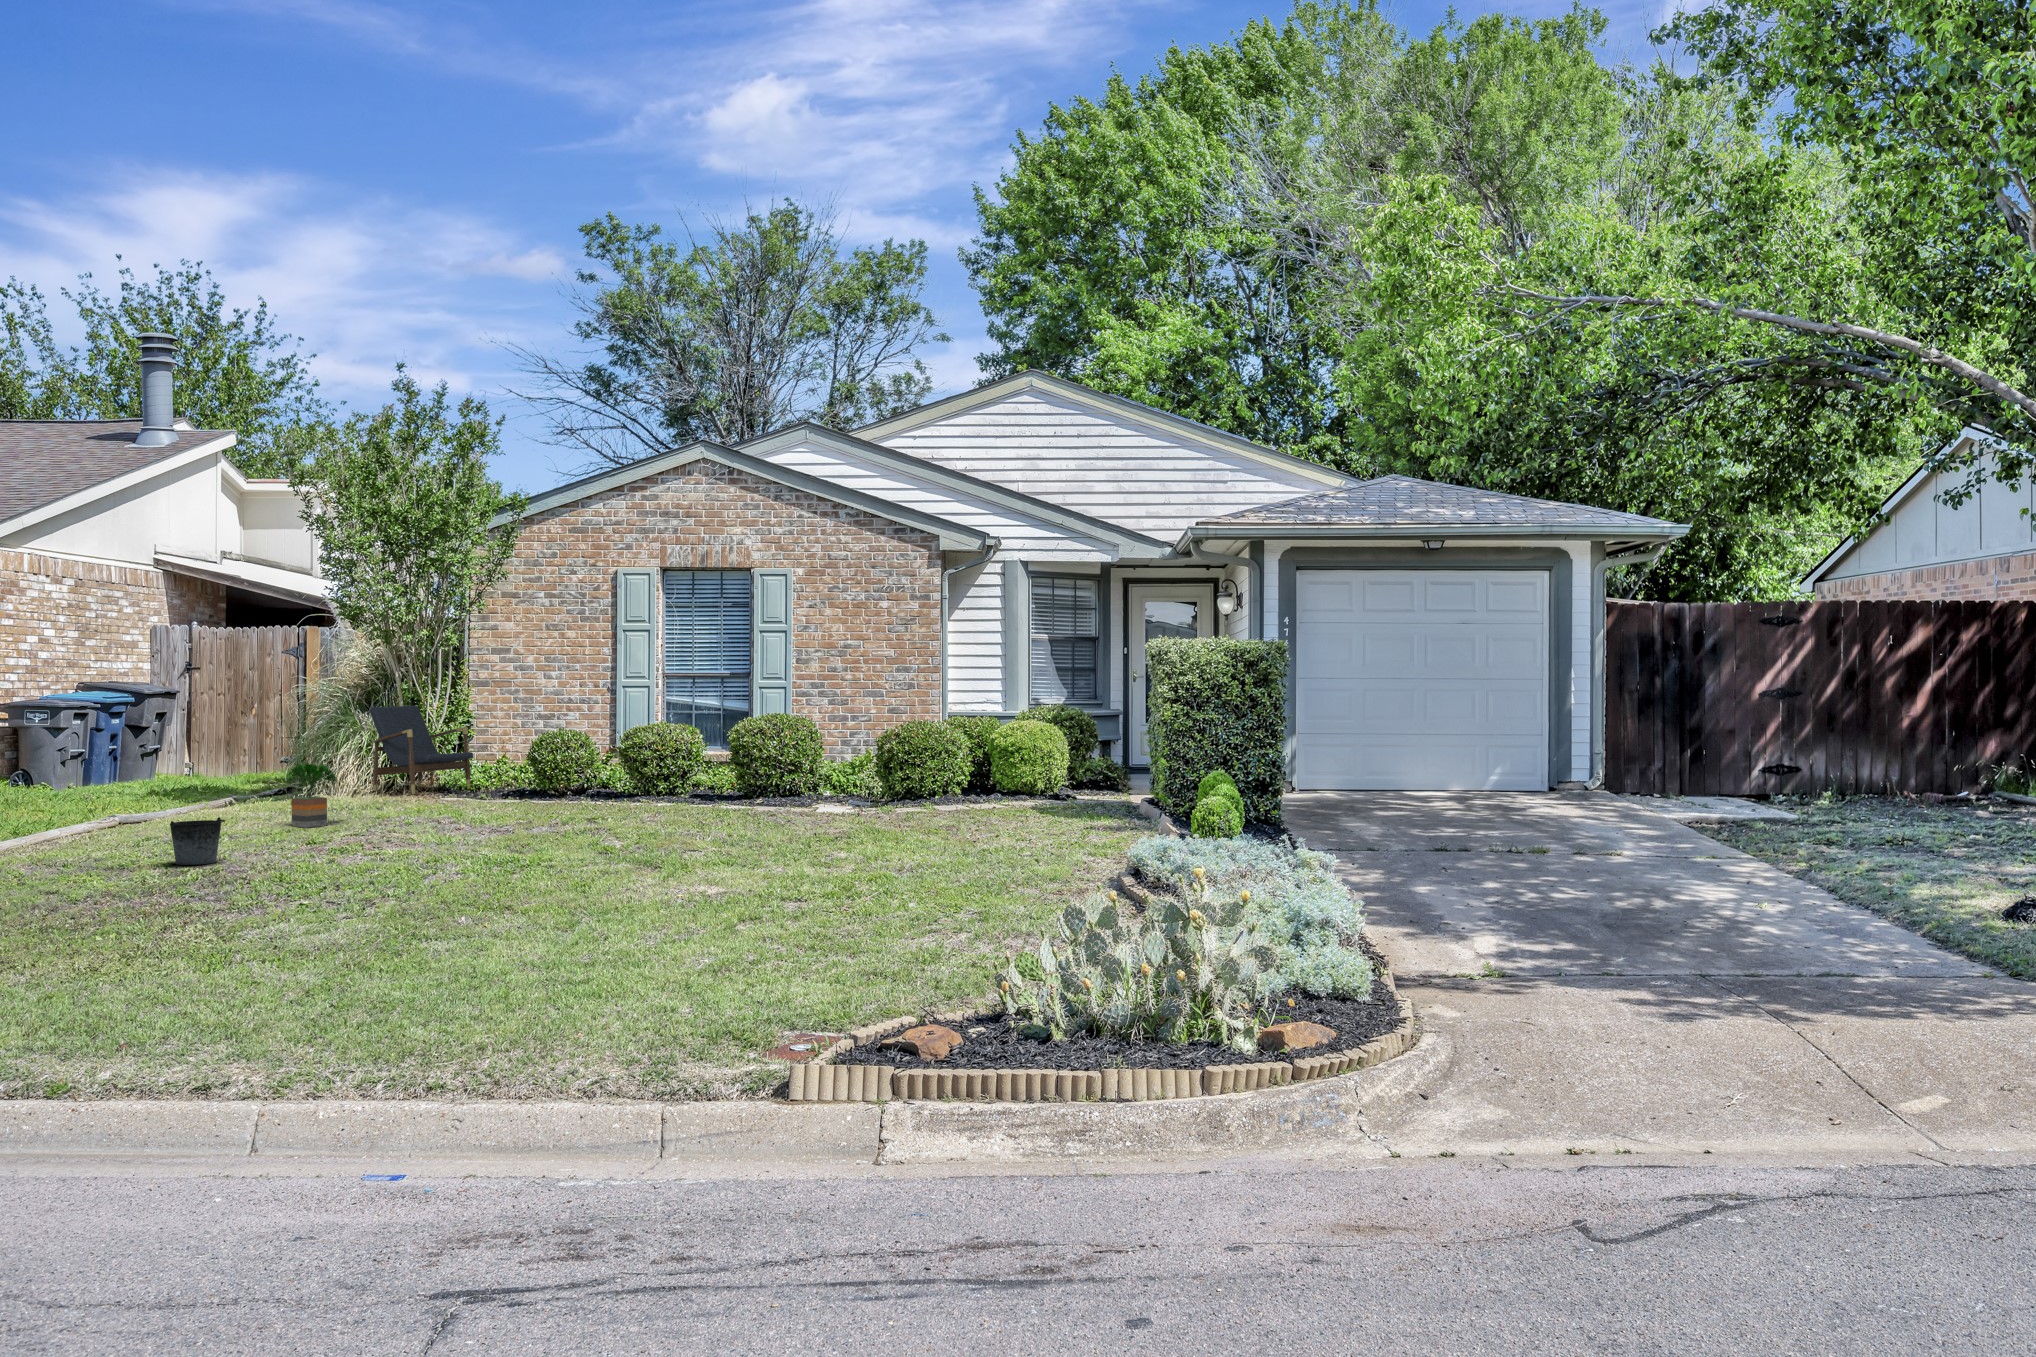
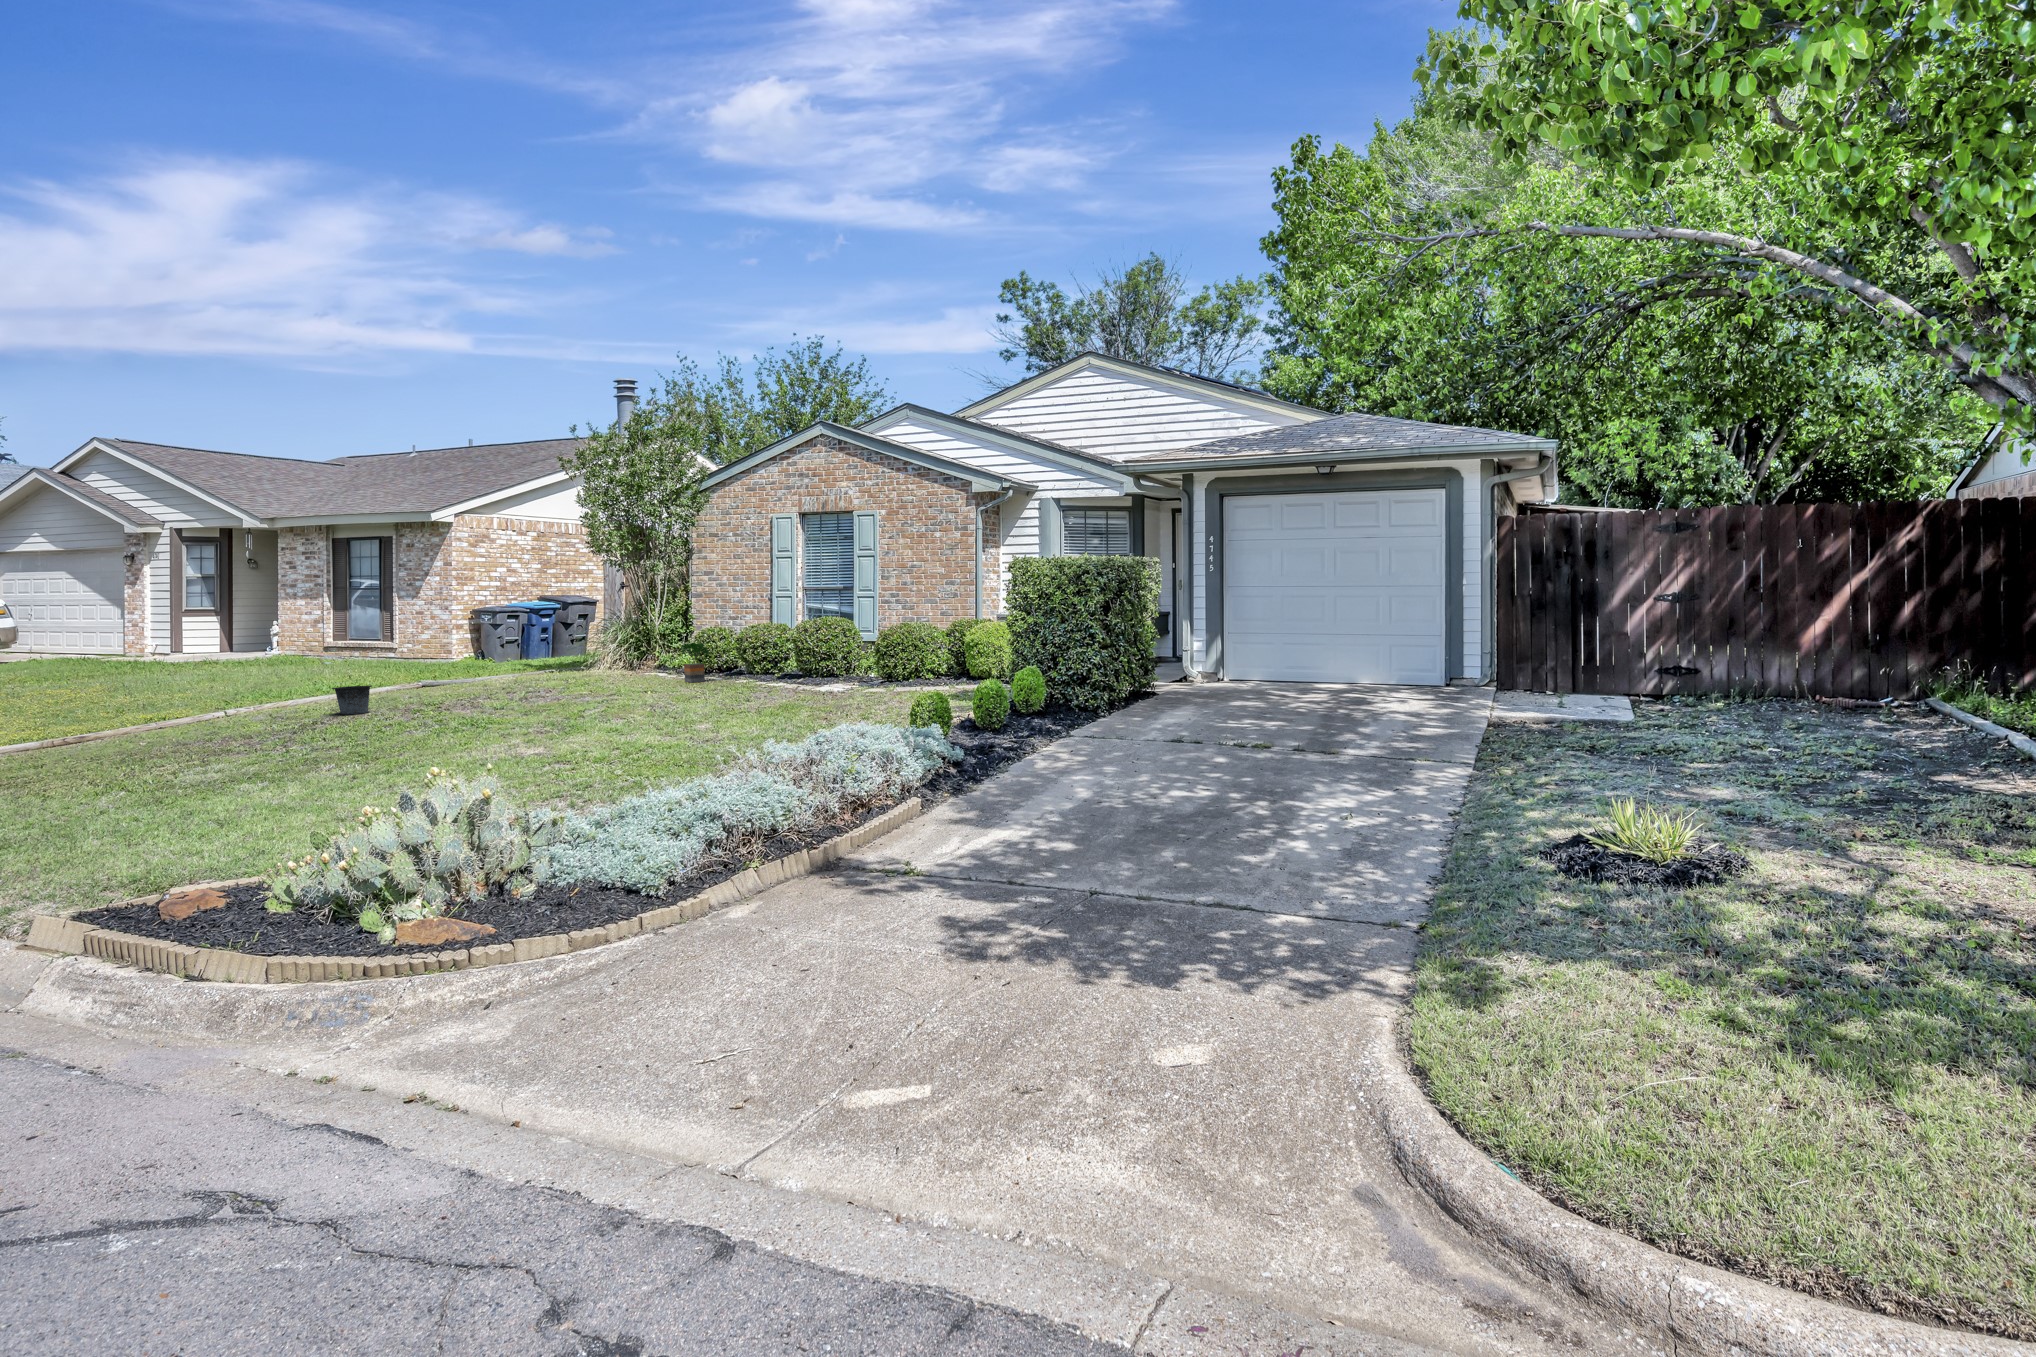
lounge chair: present [370,706,473,794] -> none [608,610,671,668]
potted tree: present [287,764,337,828] -> present [681,643,710,682]

